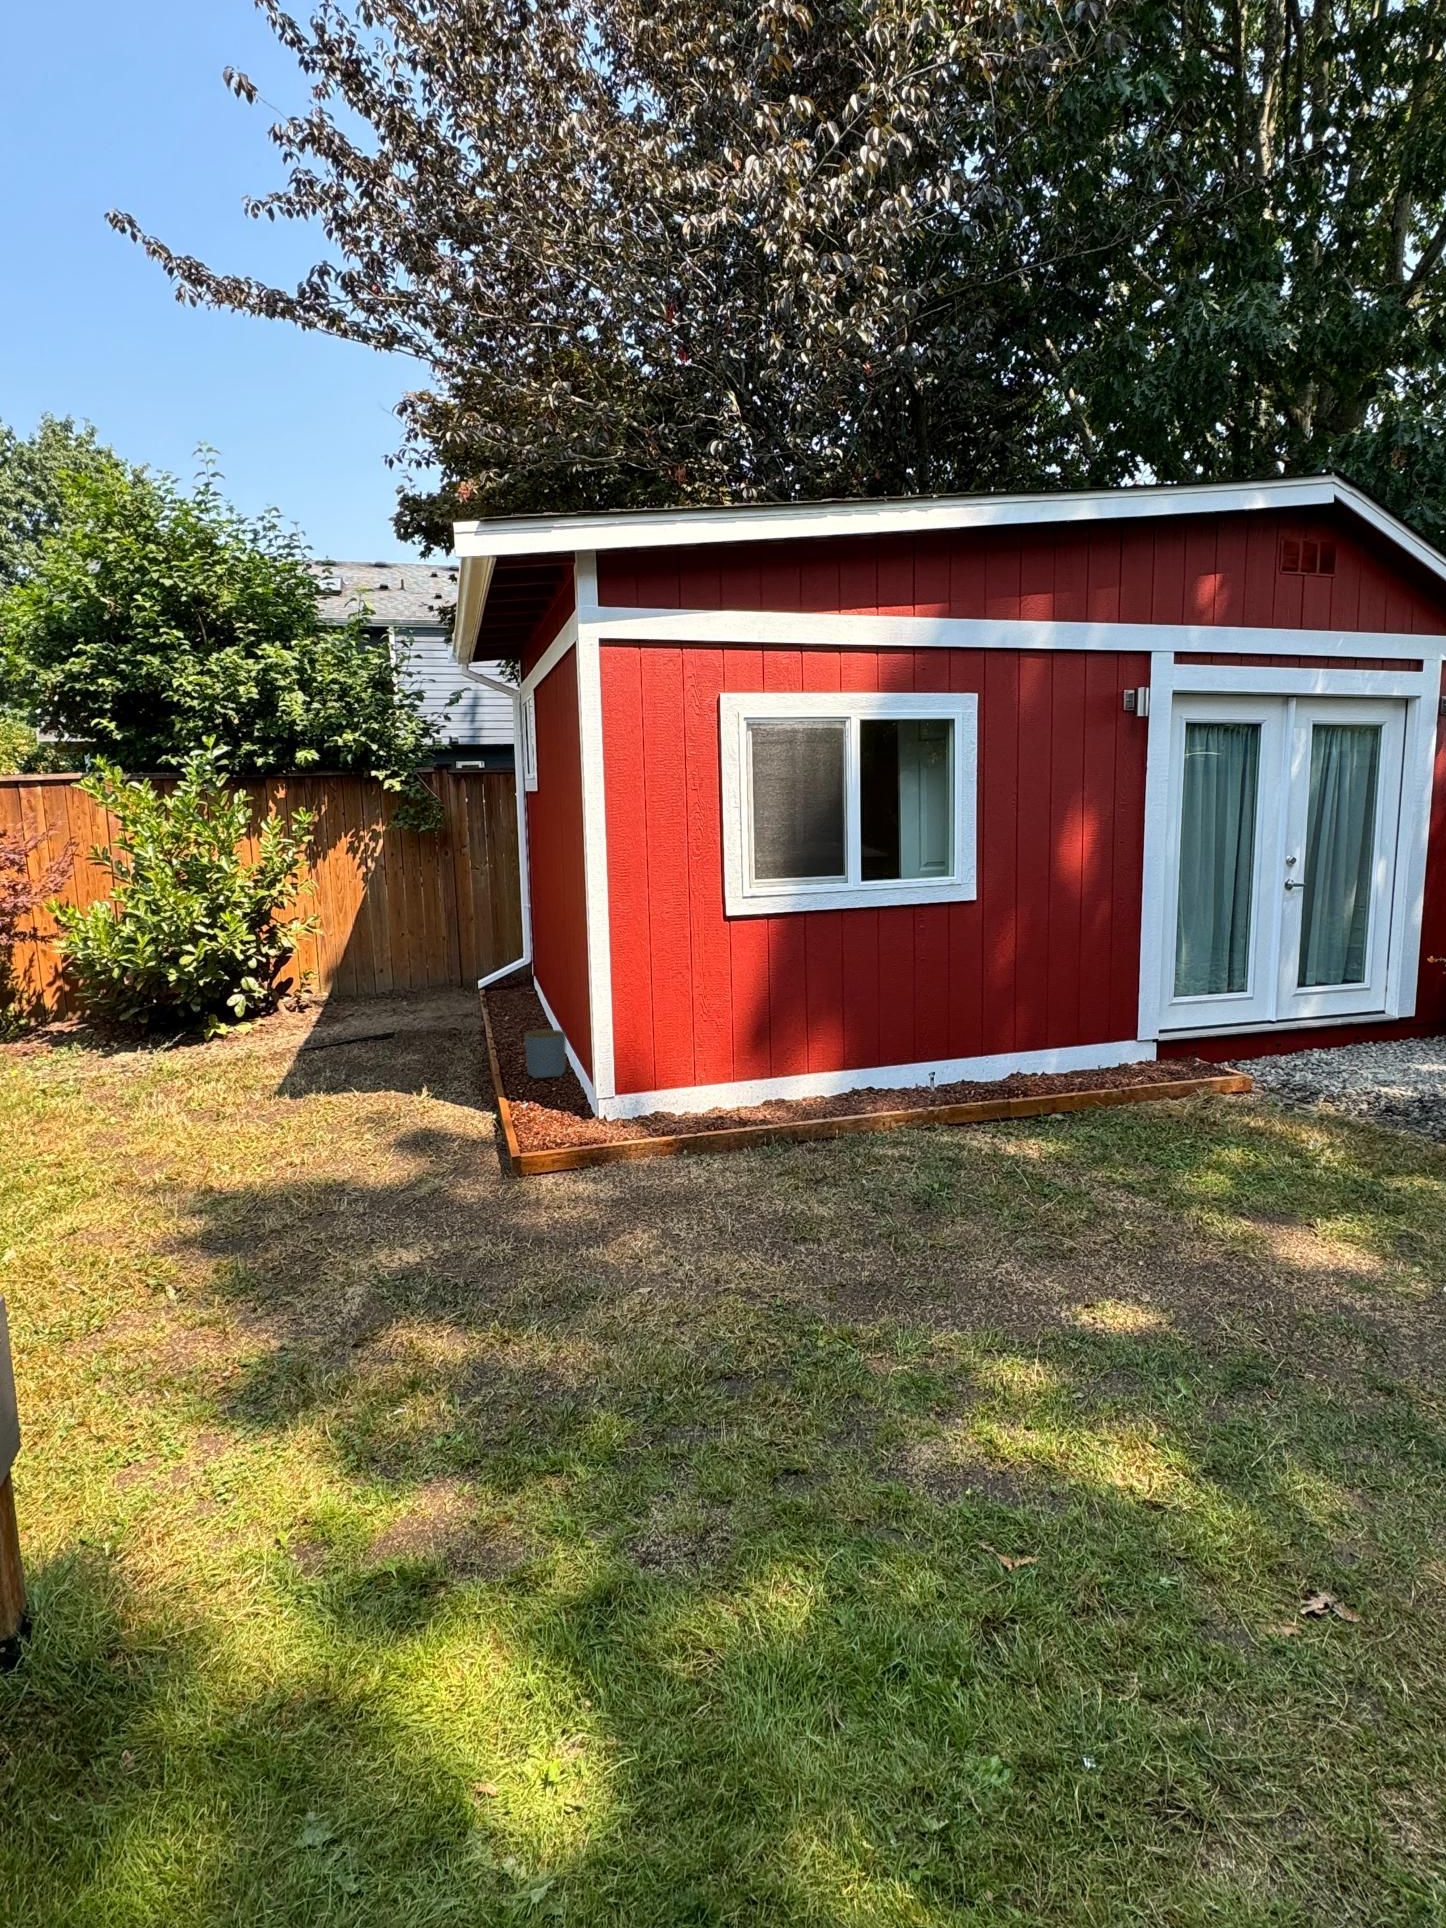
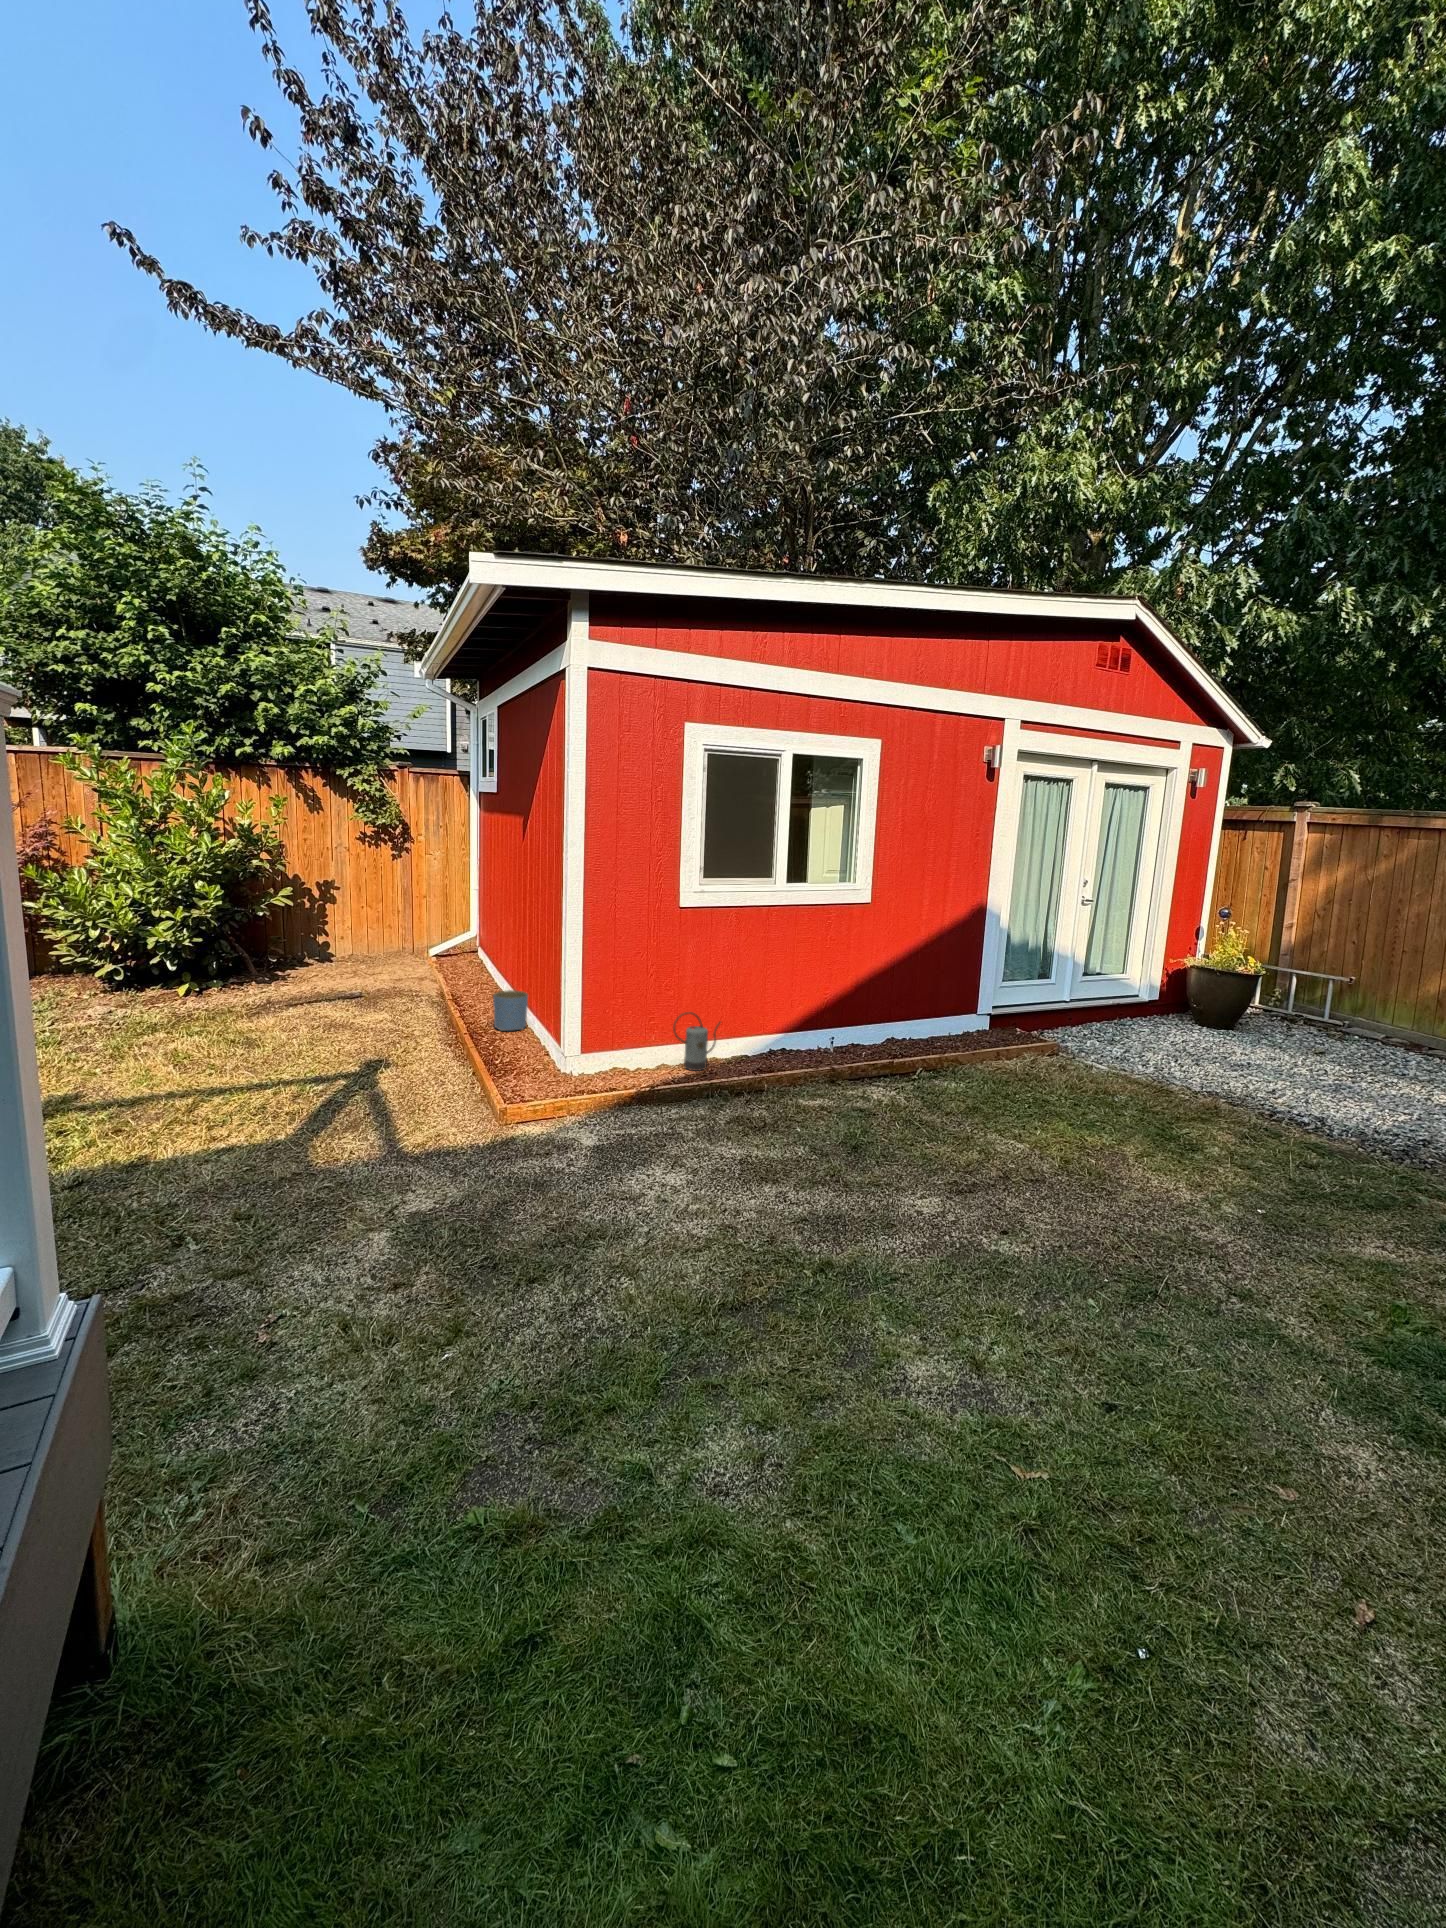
watering can: none [726,1044,788,1117] -> present [673,1012,721,1071]

